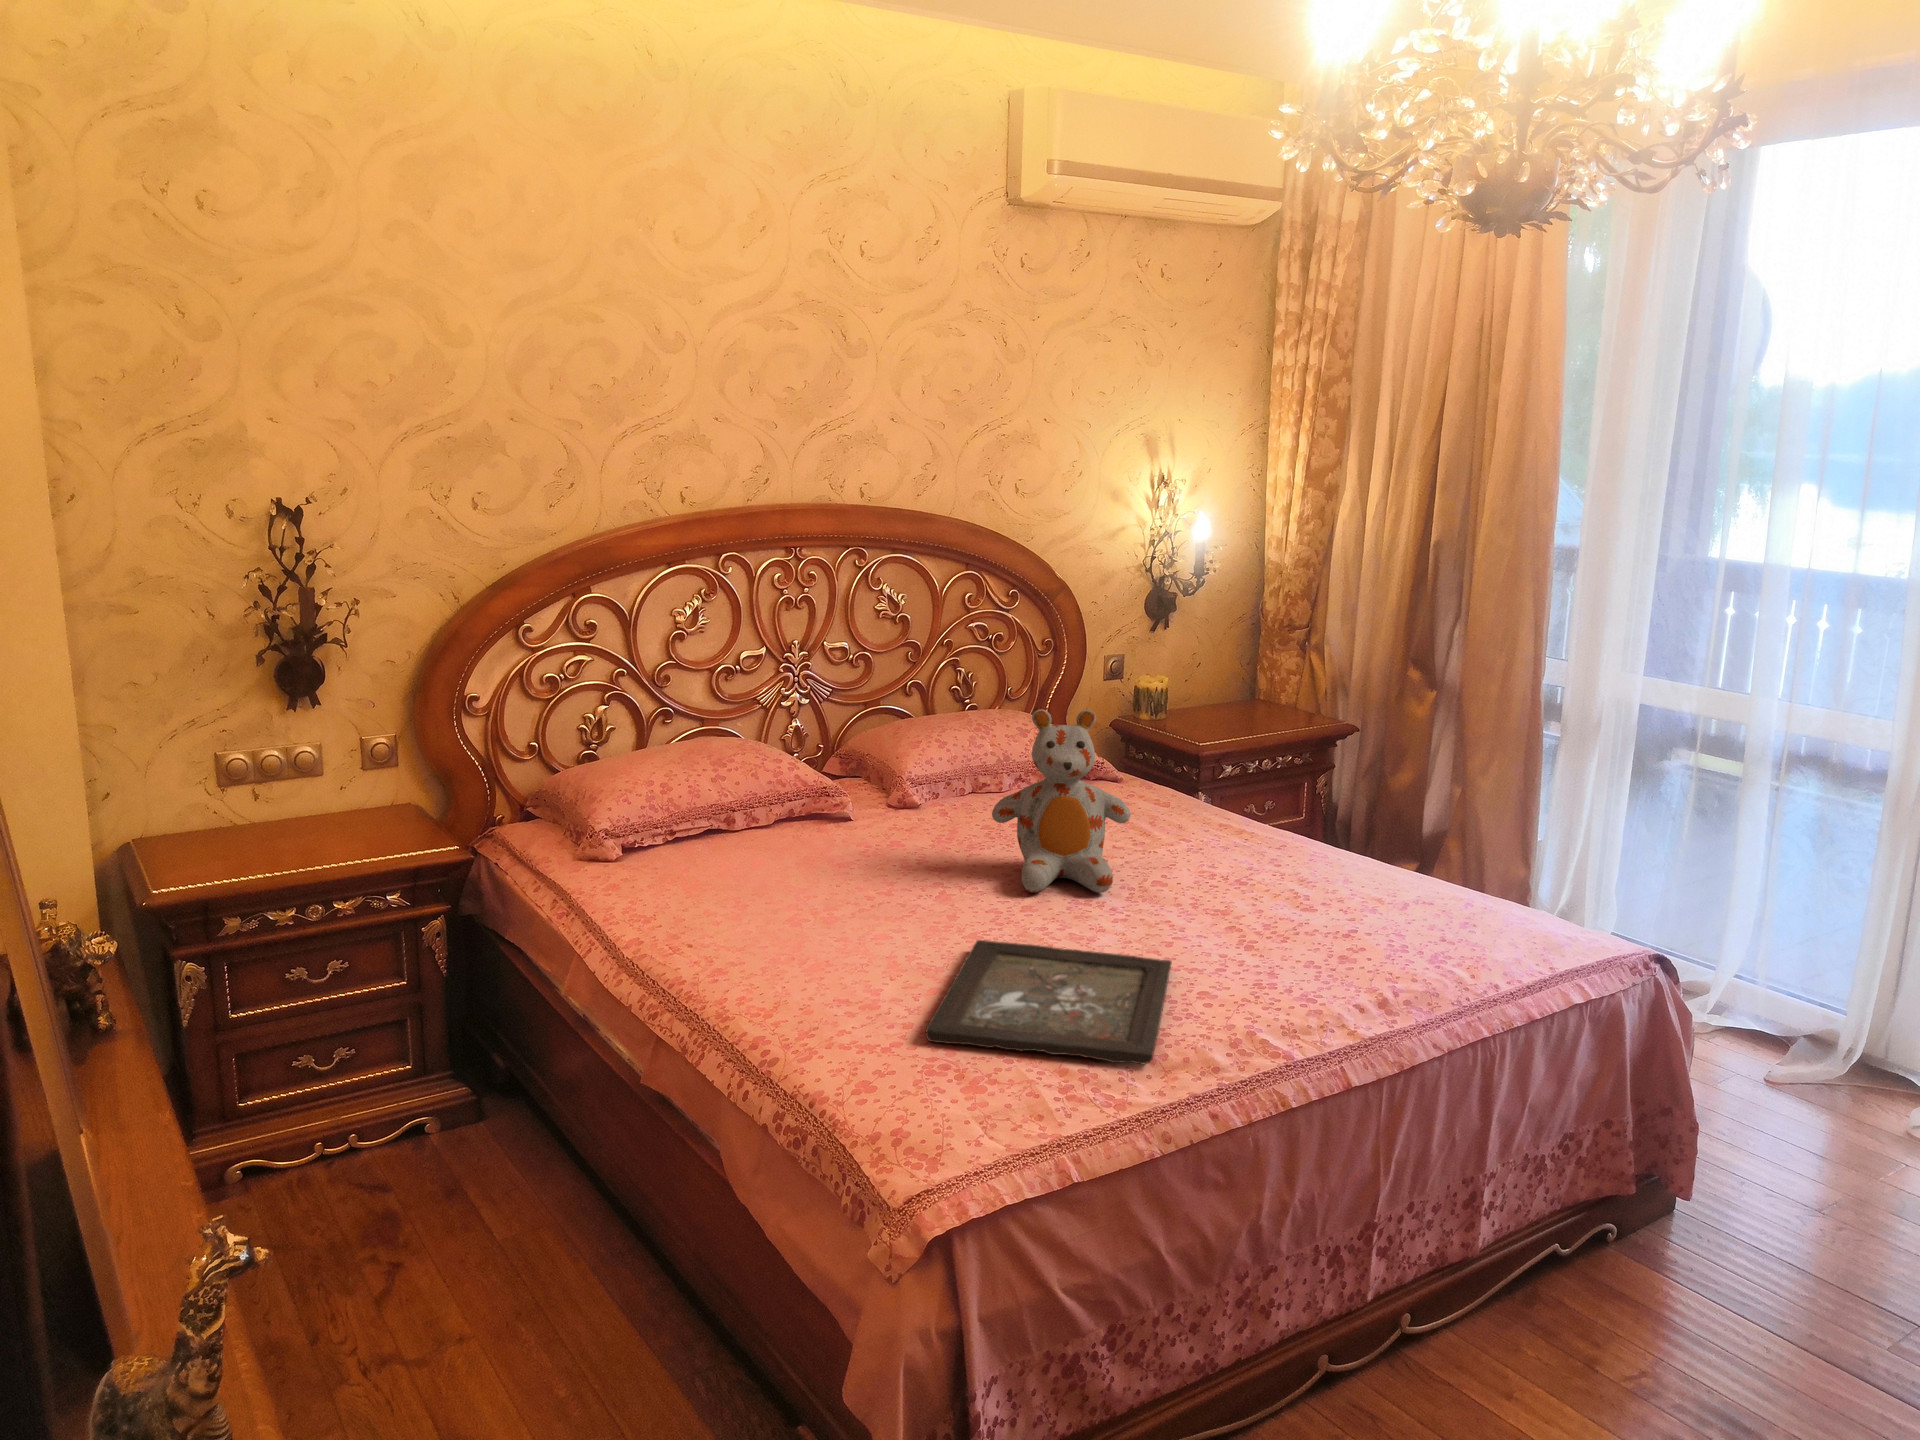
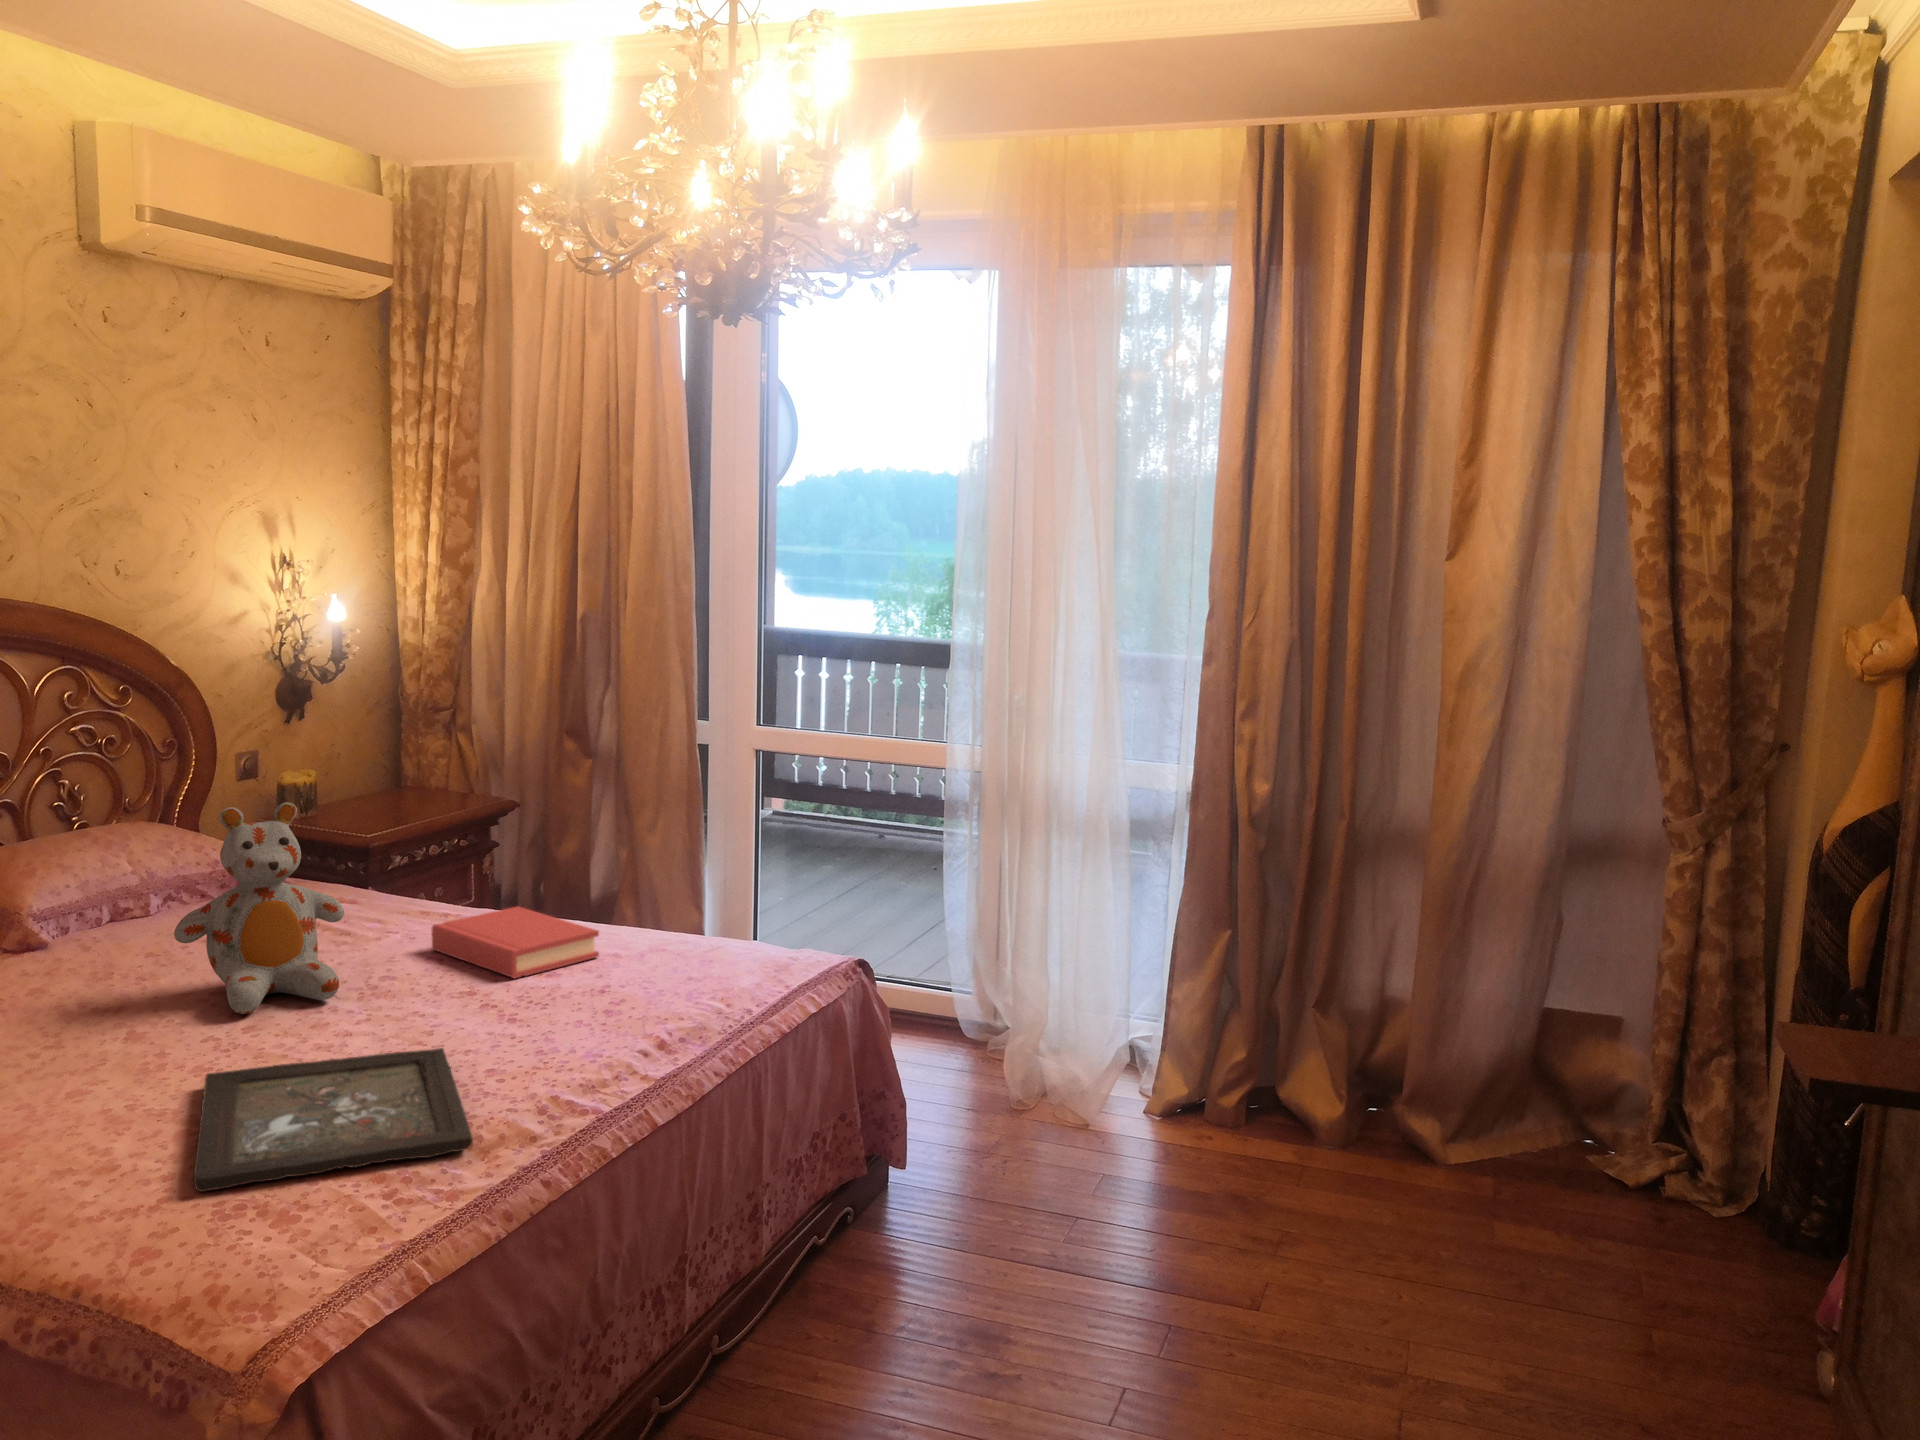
hardback book: none [1212,833,1367,905] -> present [432,907,599,978]

